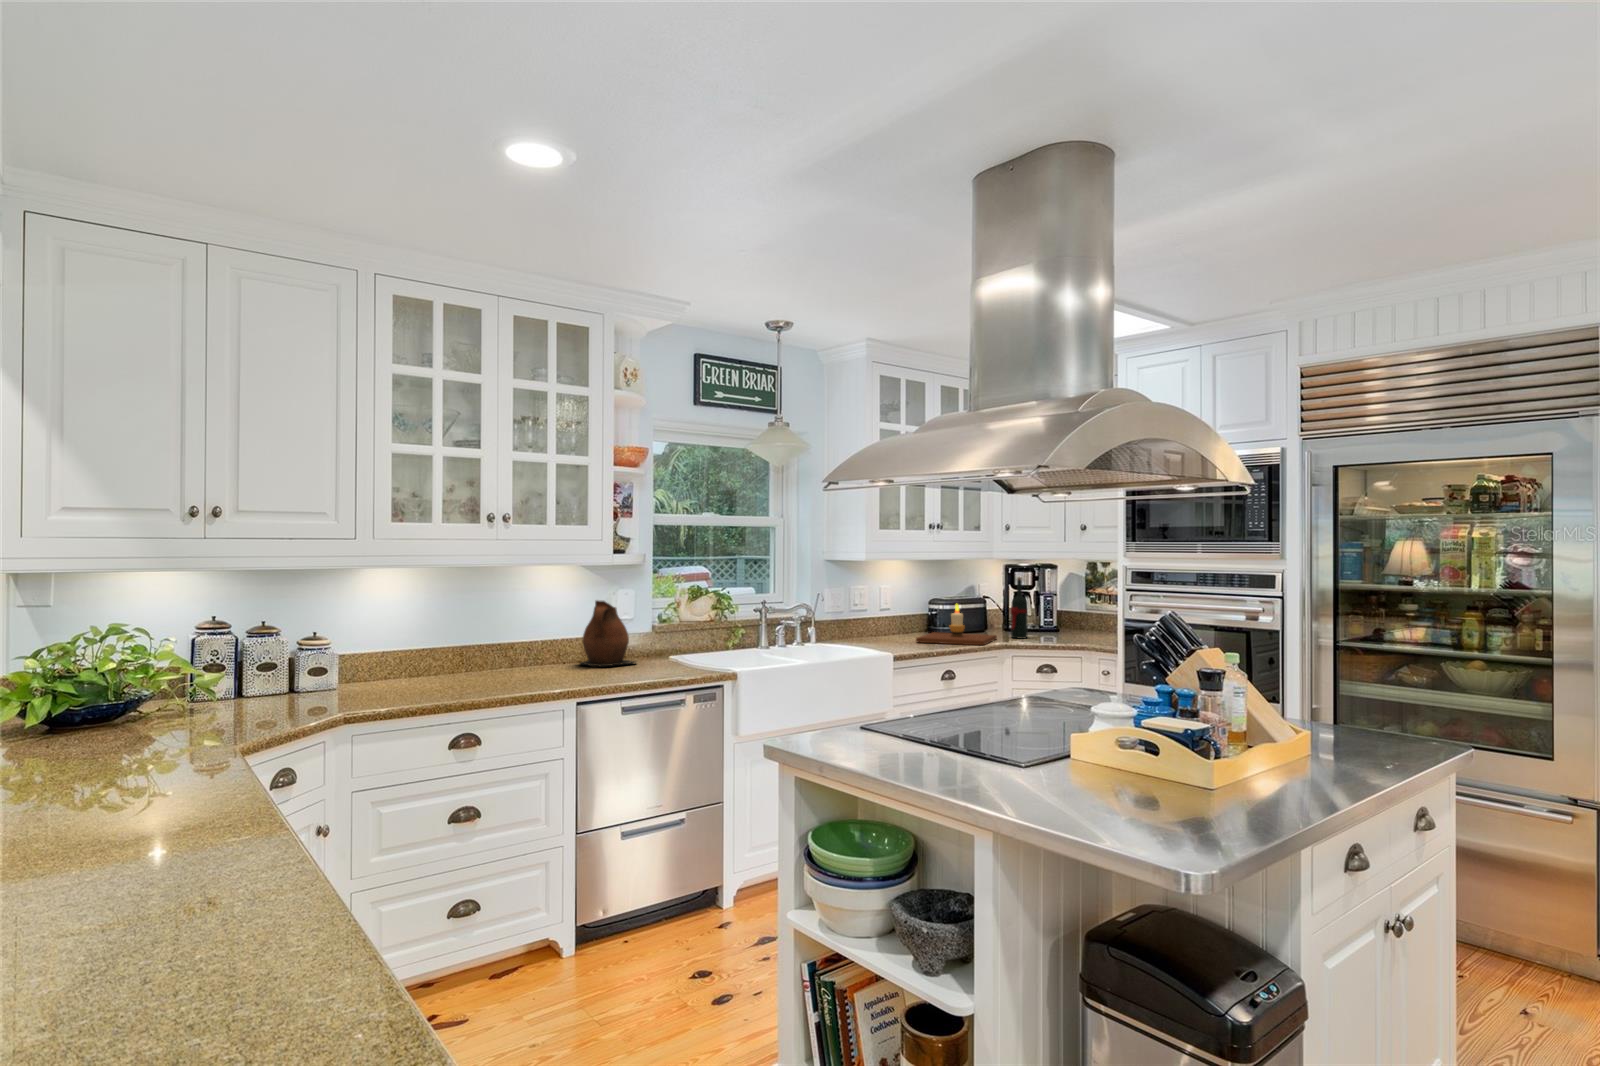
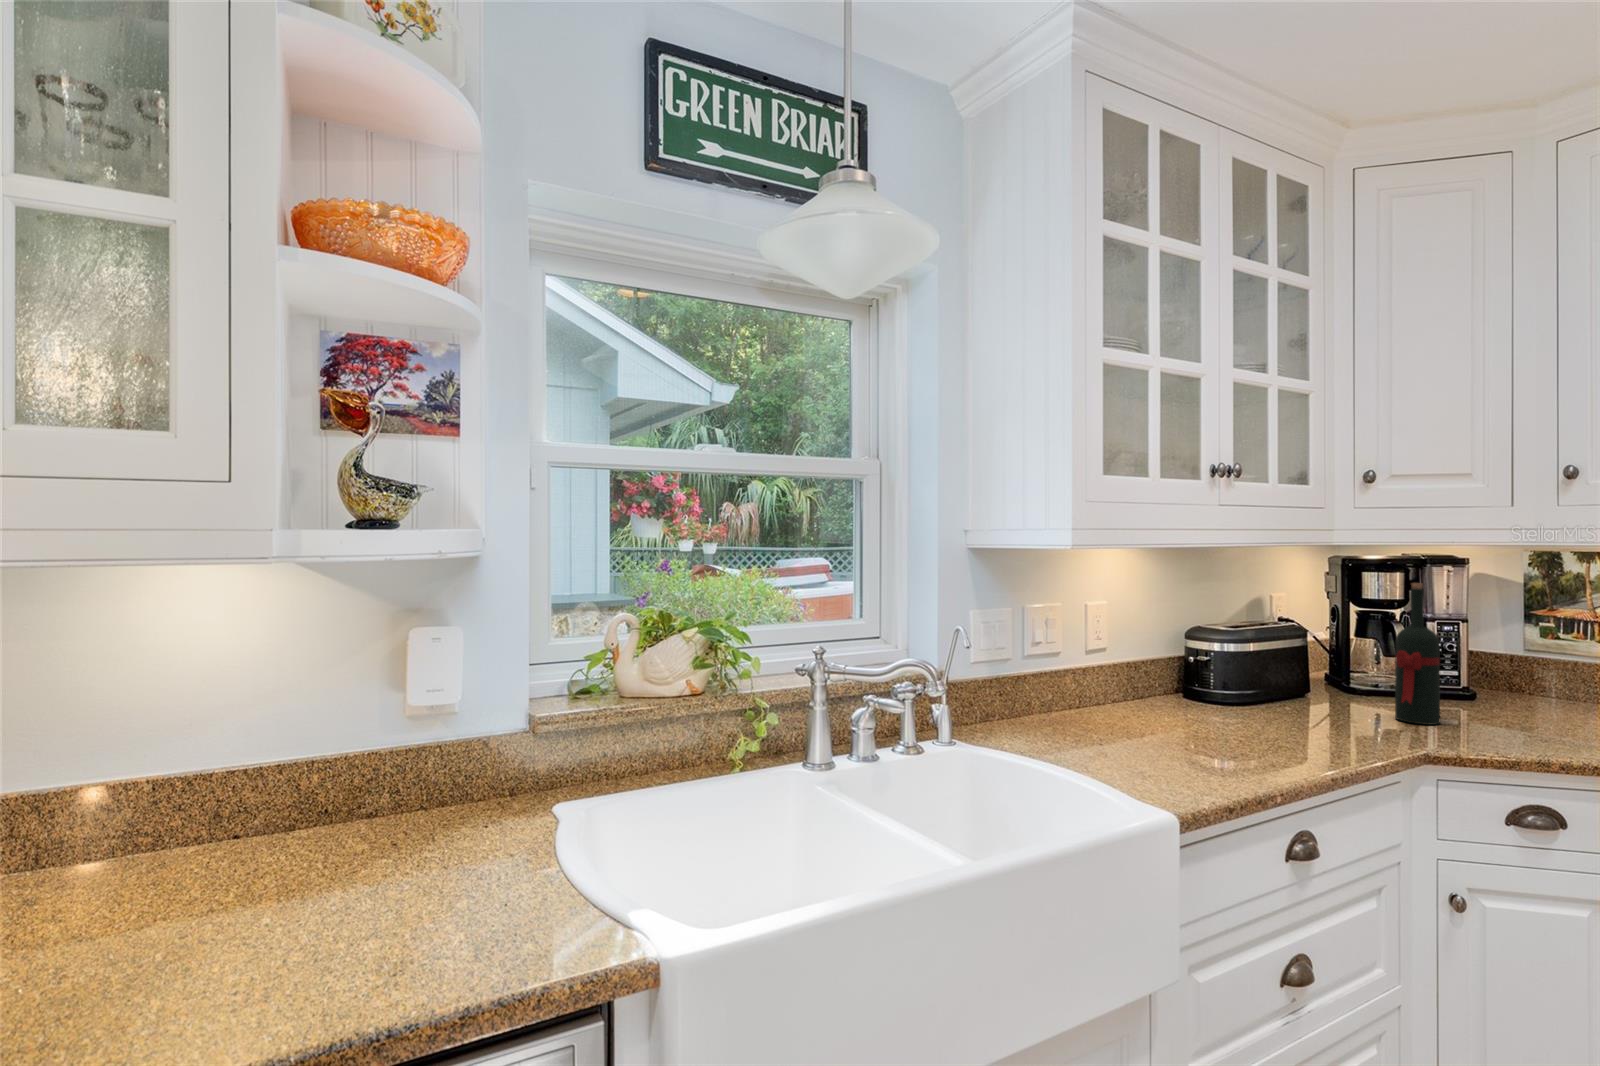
ceramic pitcher: present [580,600,636,666] -> none [209,674,410,899]
candle: present [916,604,997,645] -> none [1188,645,1387,763]

